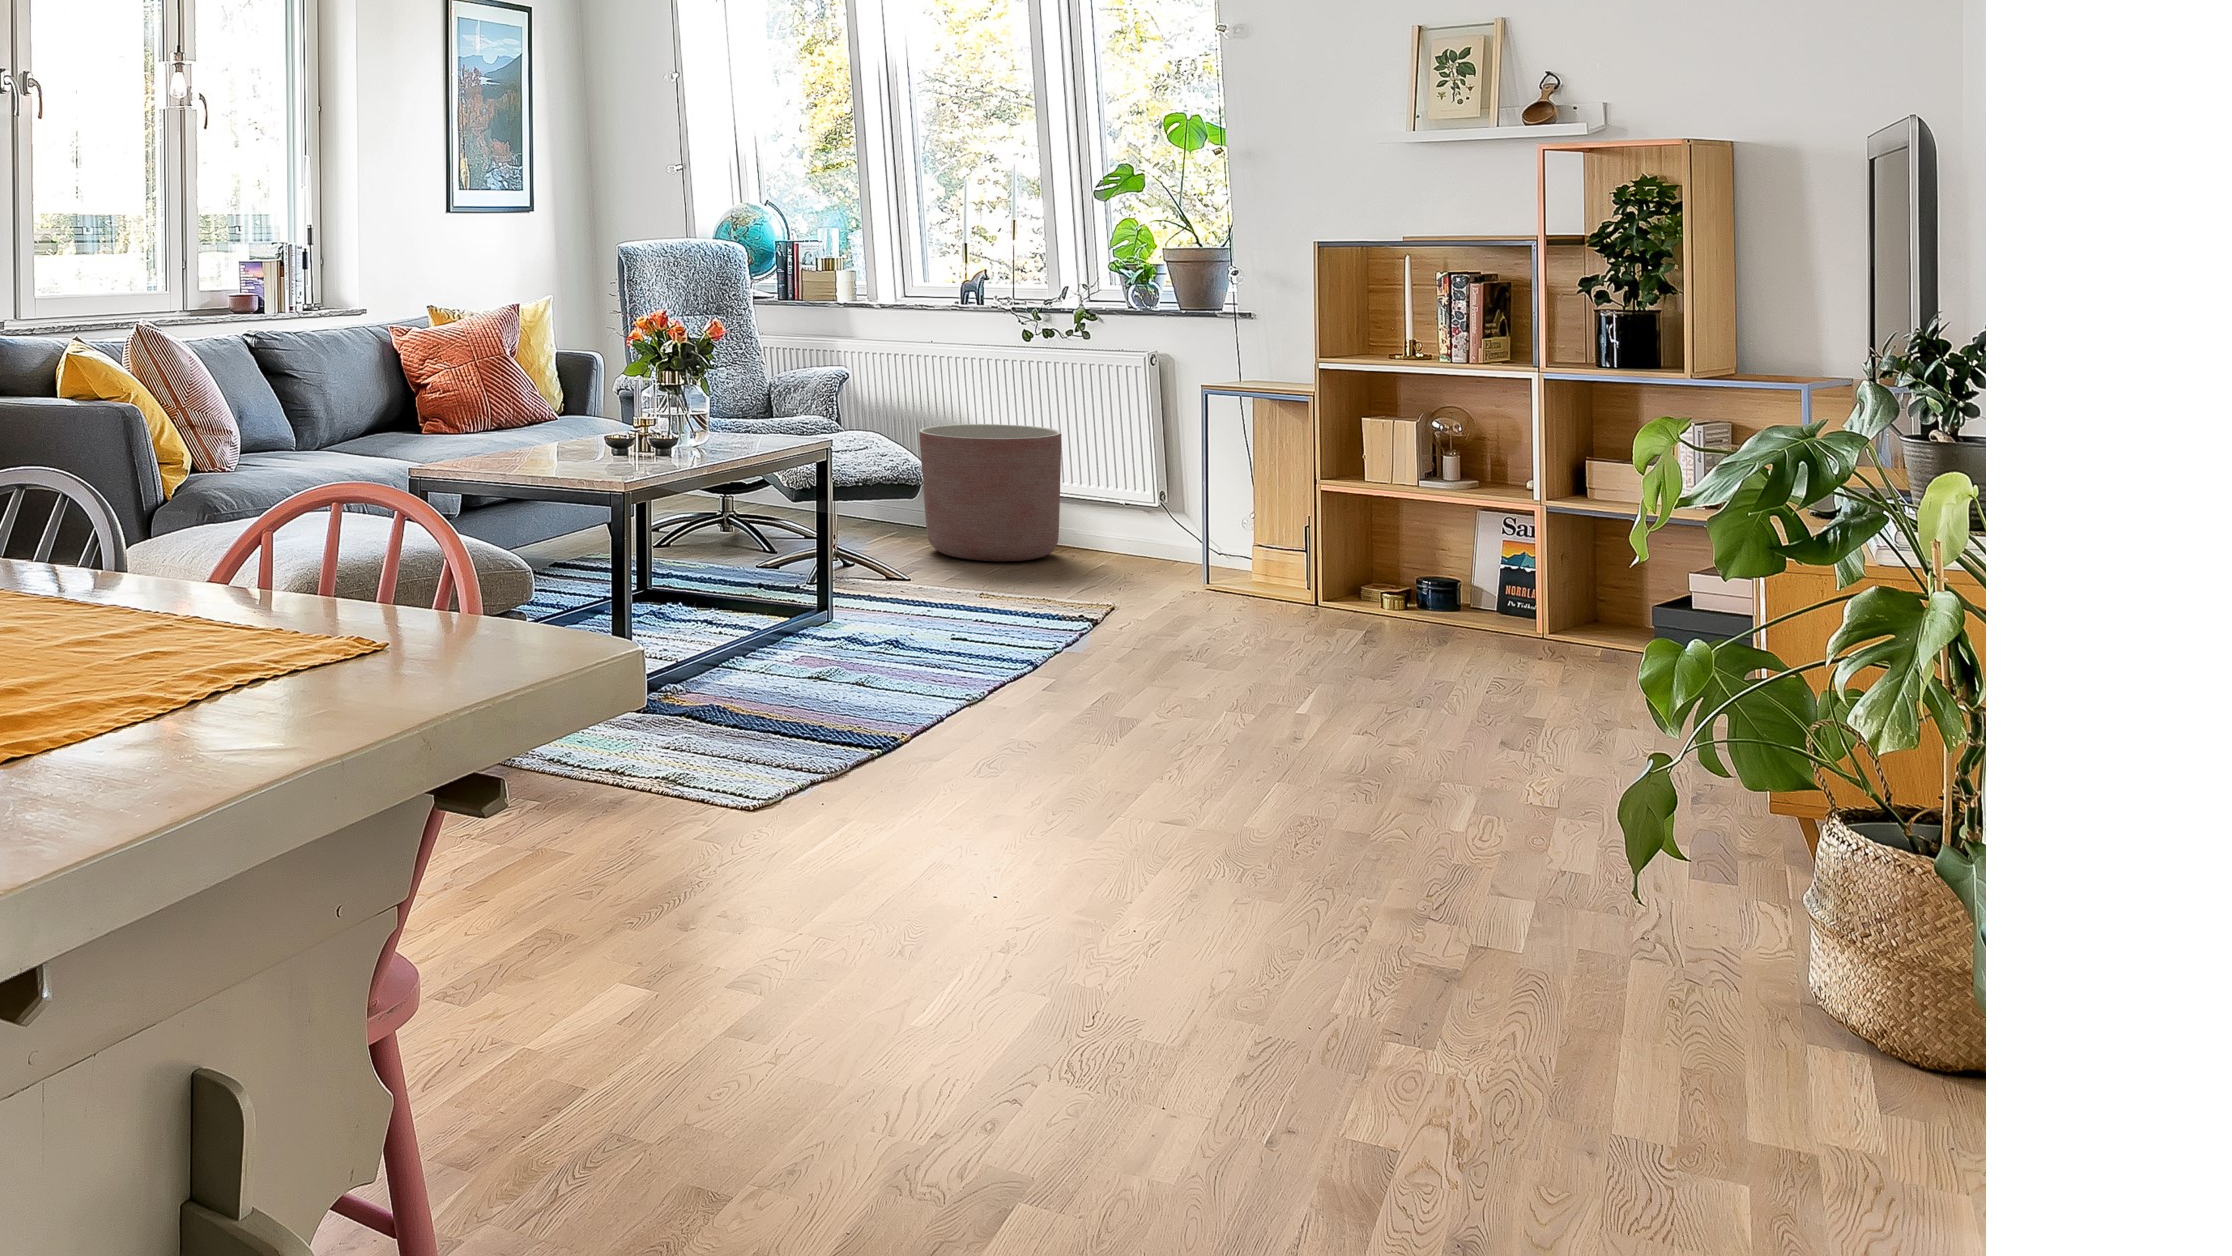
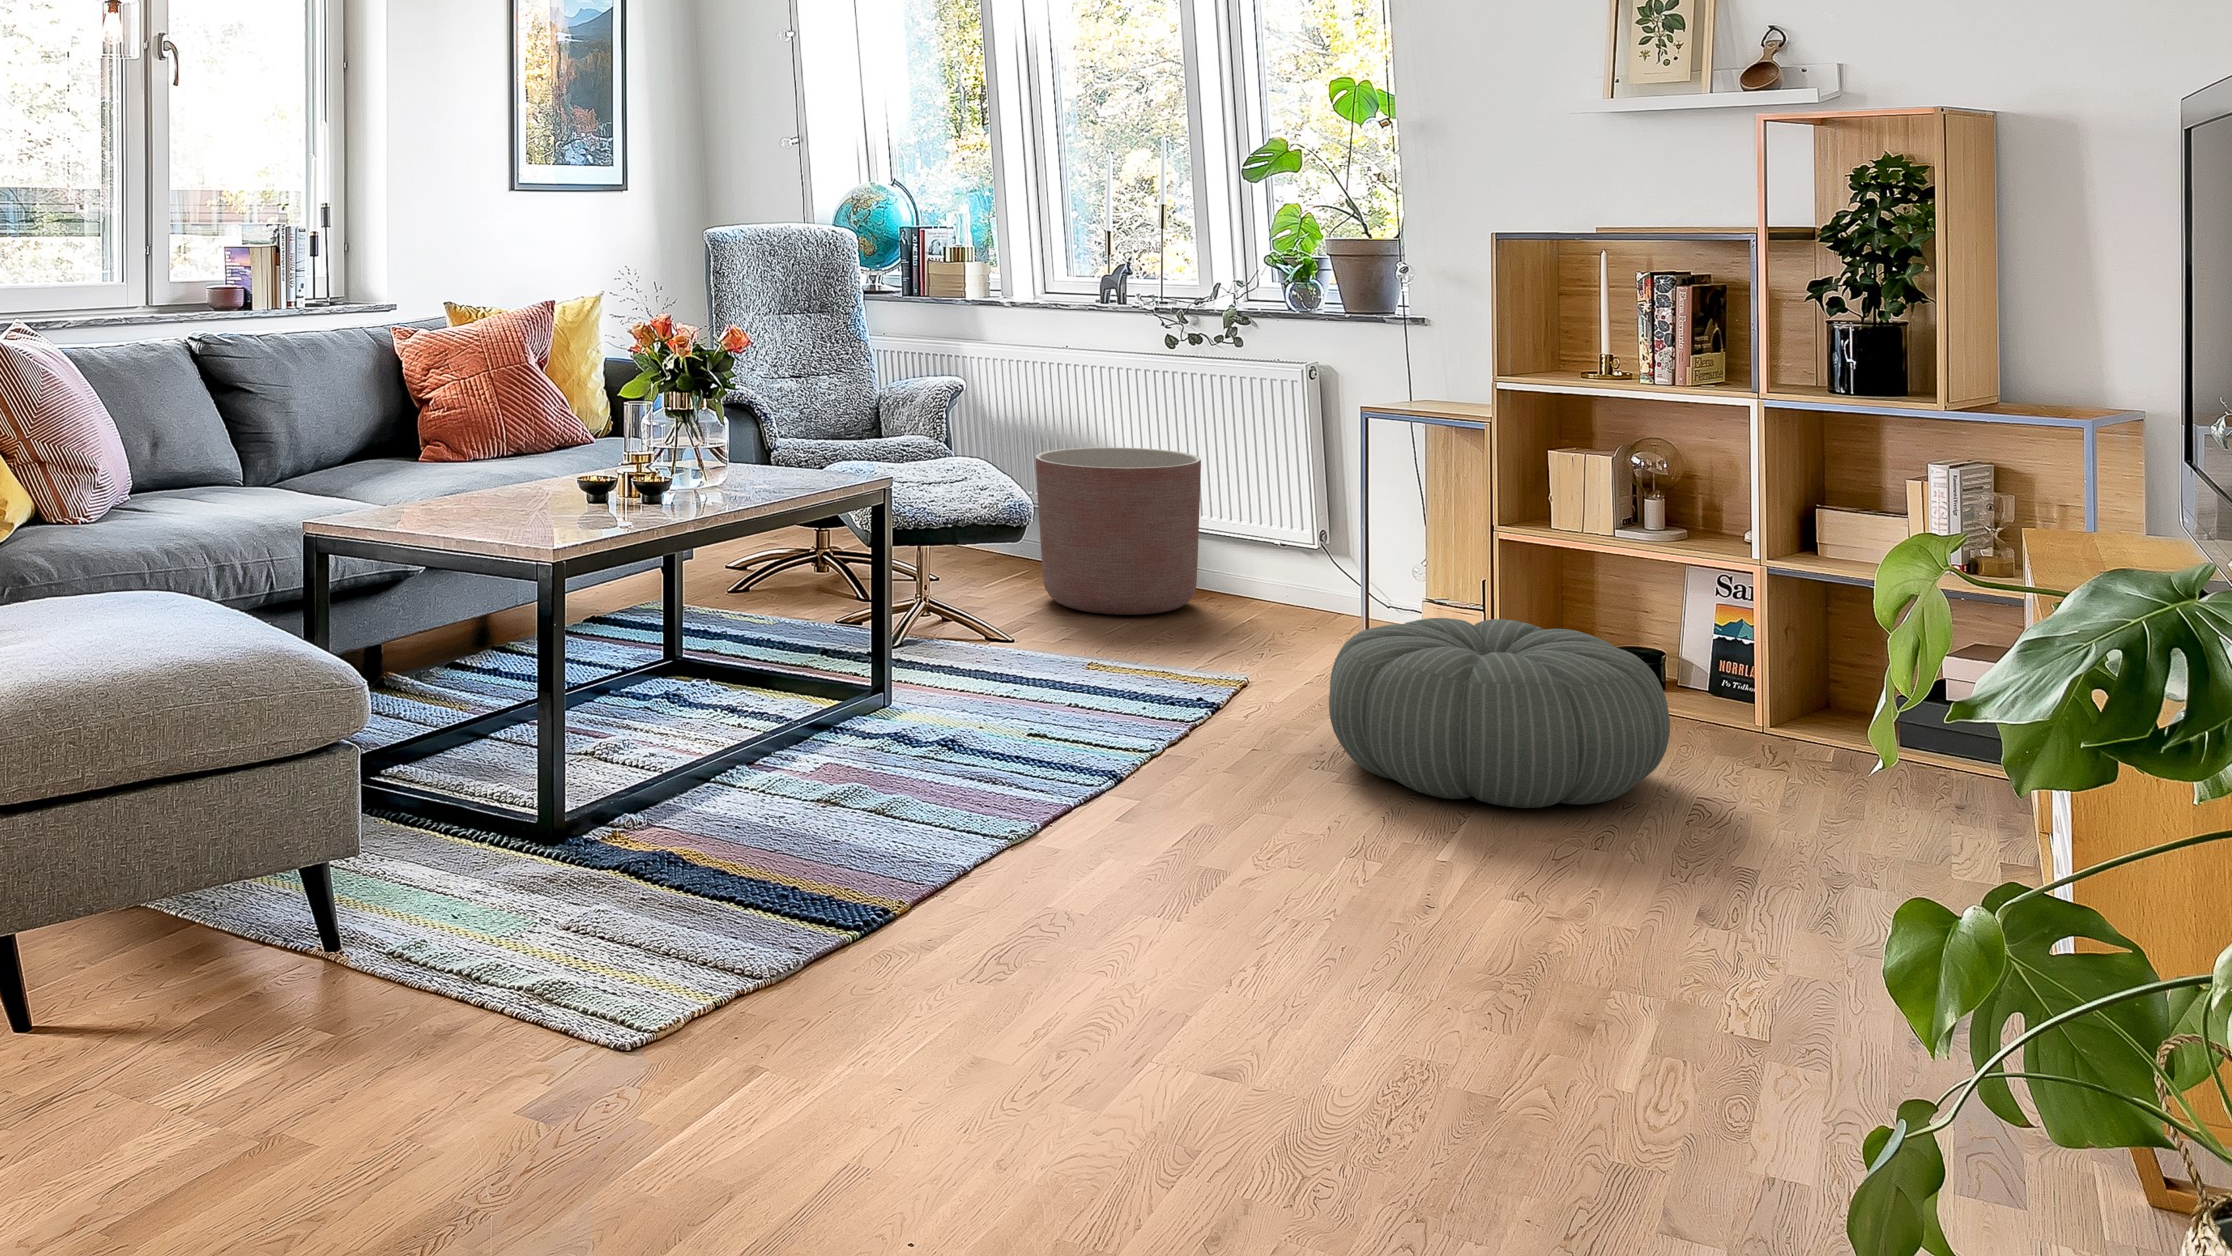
pouf: none [1202,545,1476,682] -> present [1329,618,1670,808]

